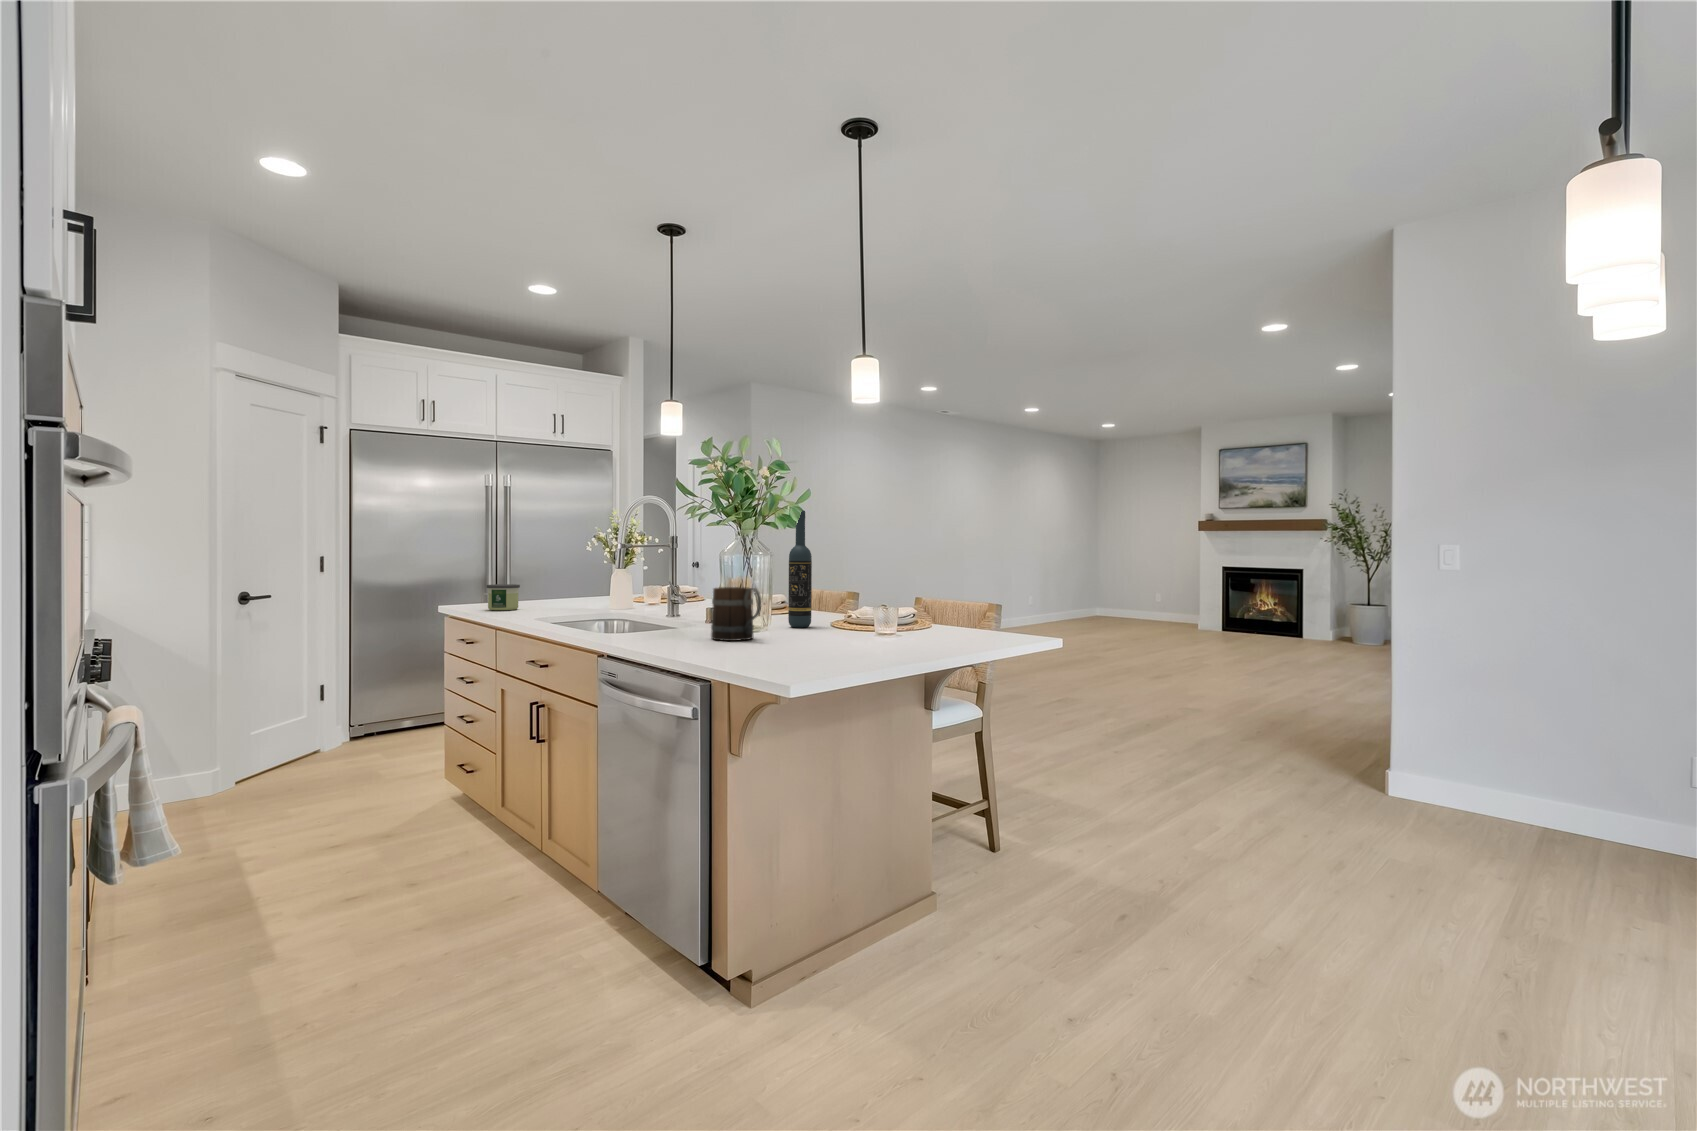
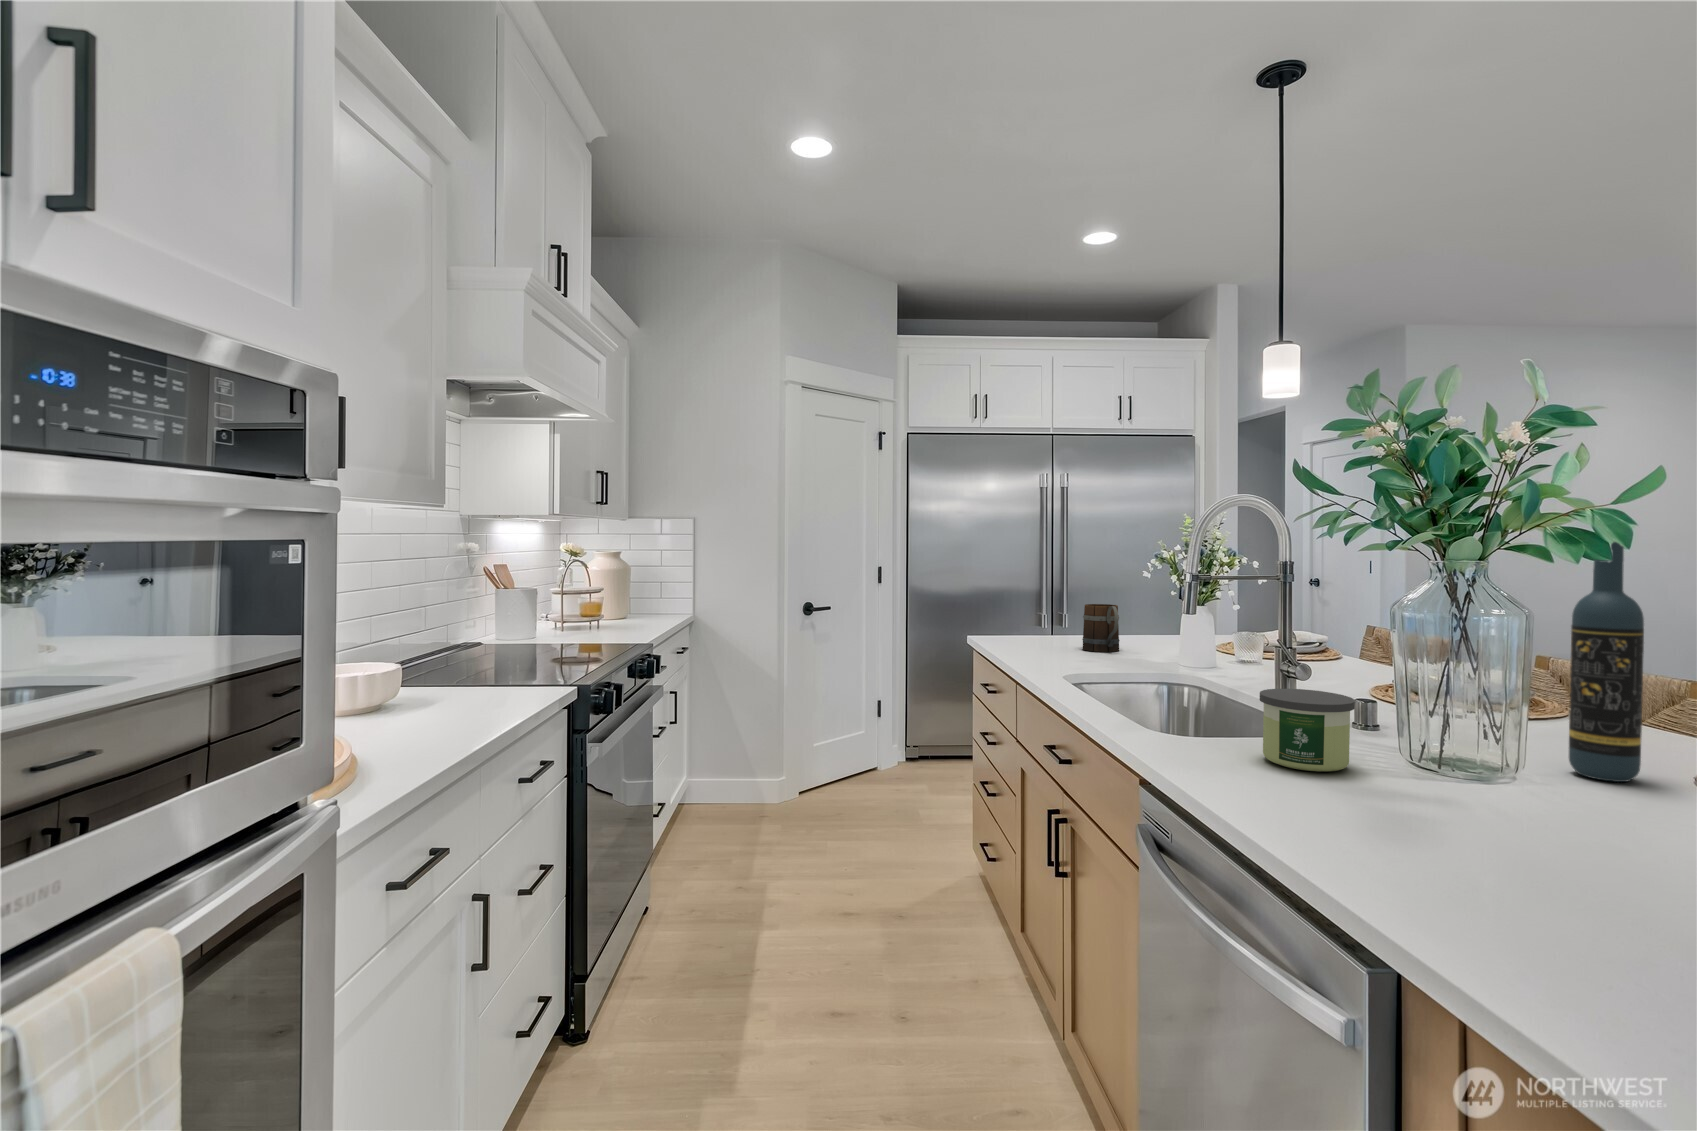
candle: present [487,584,520,610] -> present [1260,689,1355,771]
mug: present [711,587,761,641] -> present [1082,604,1120,652]

